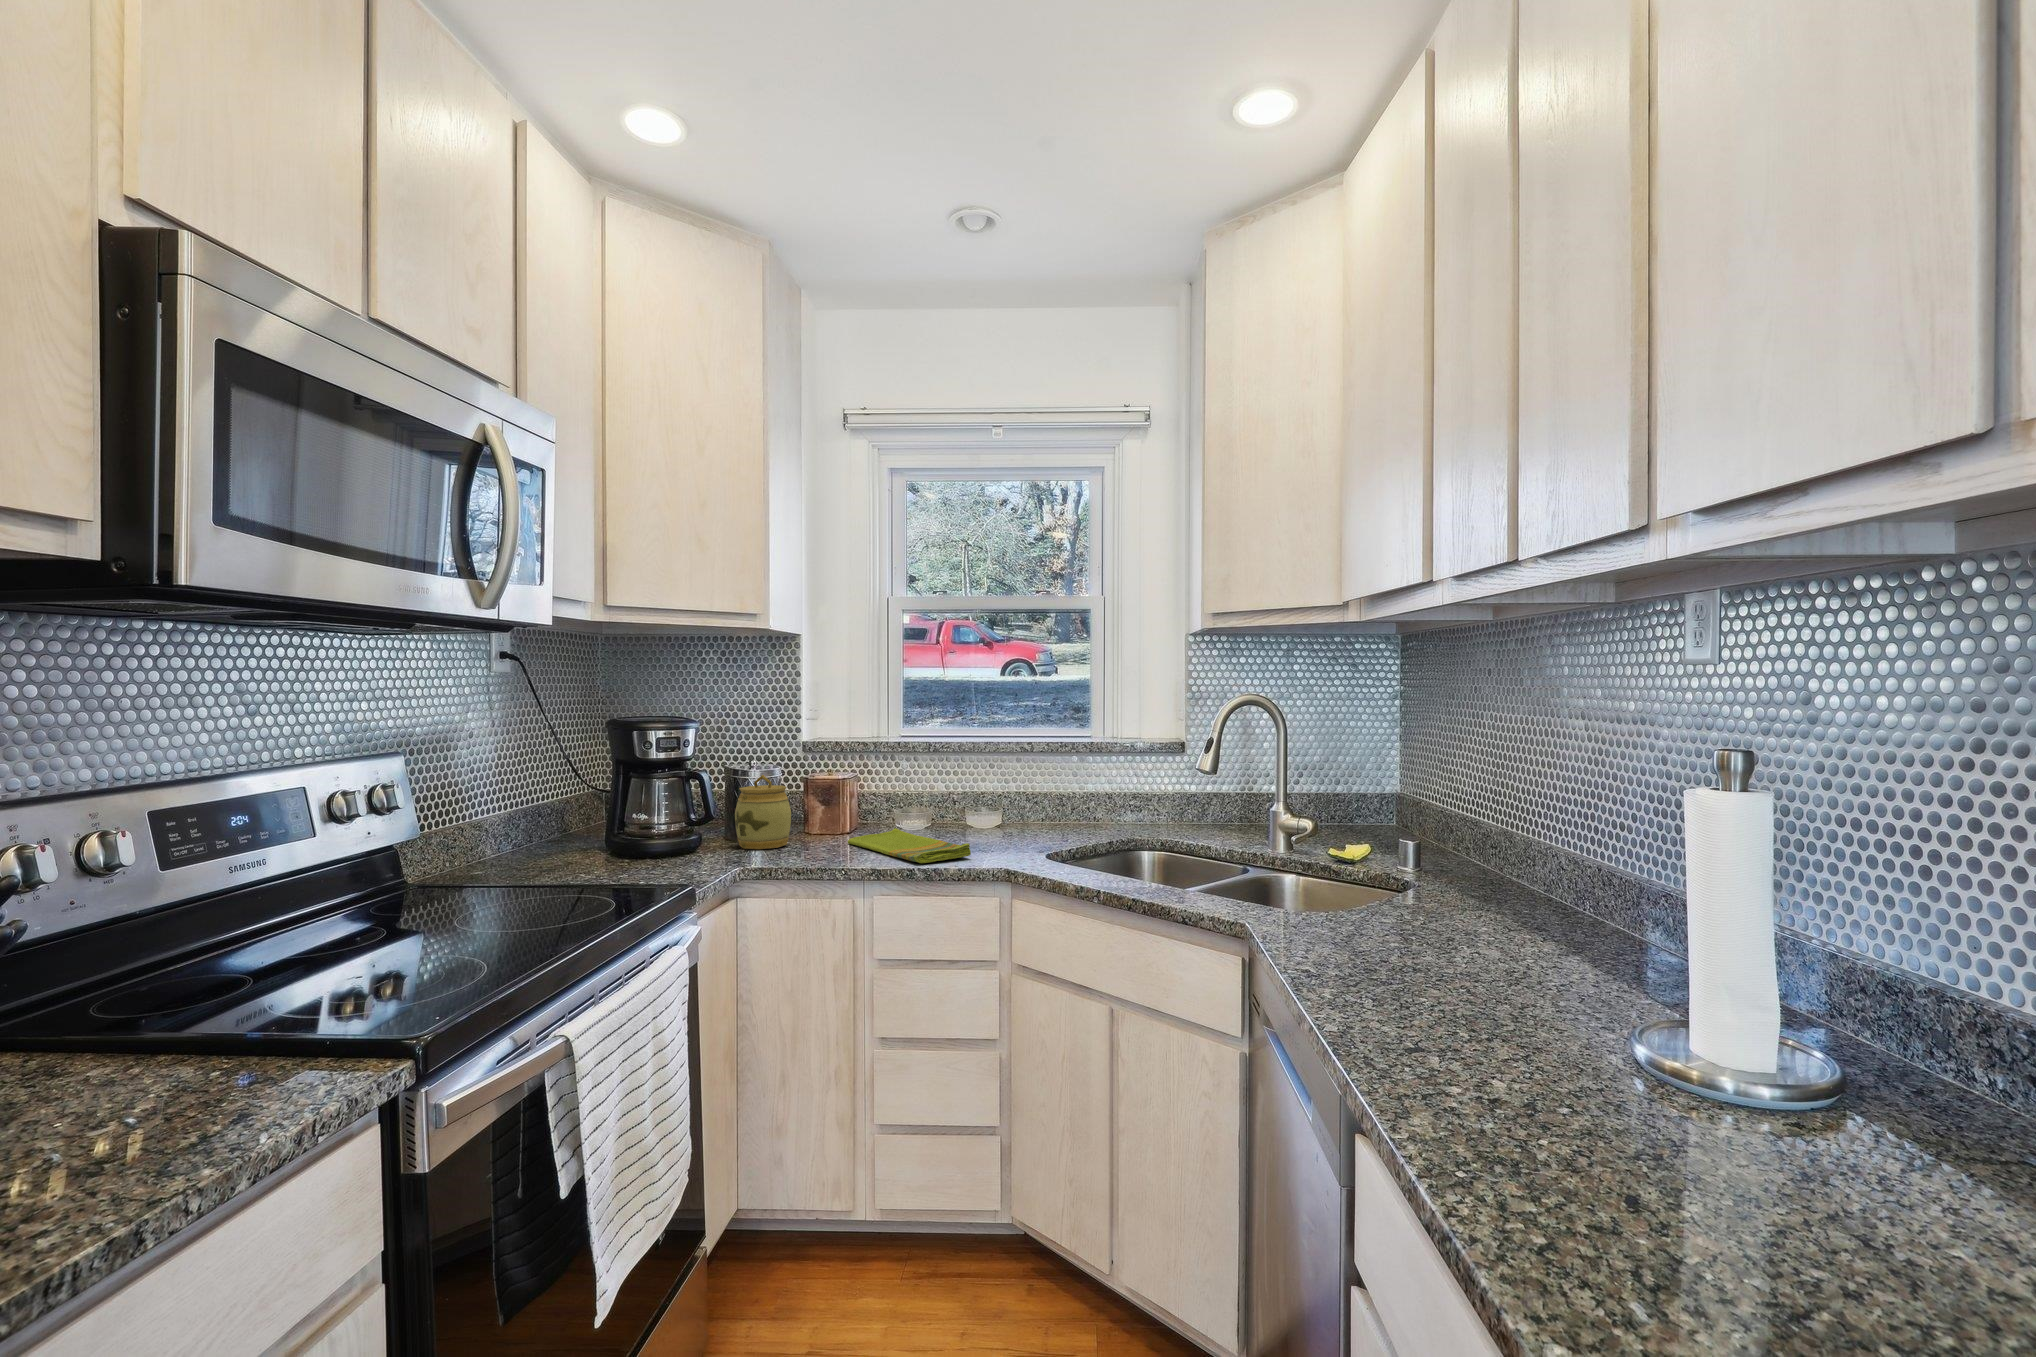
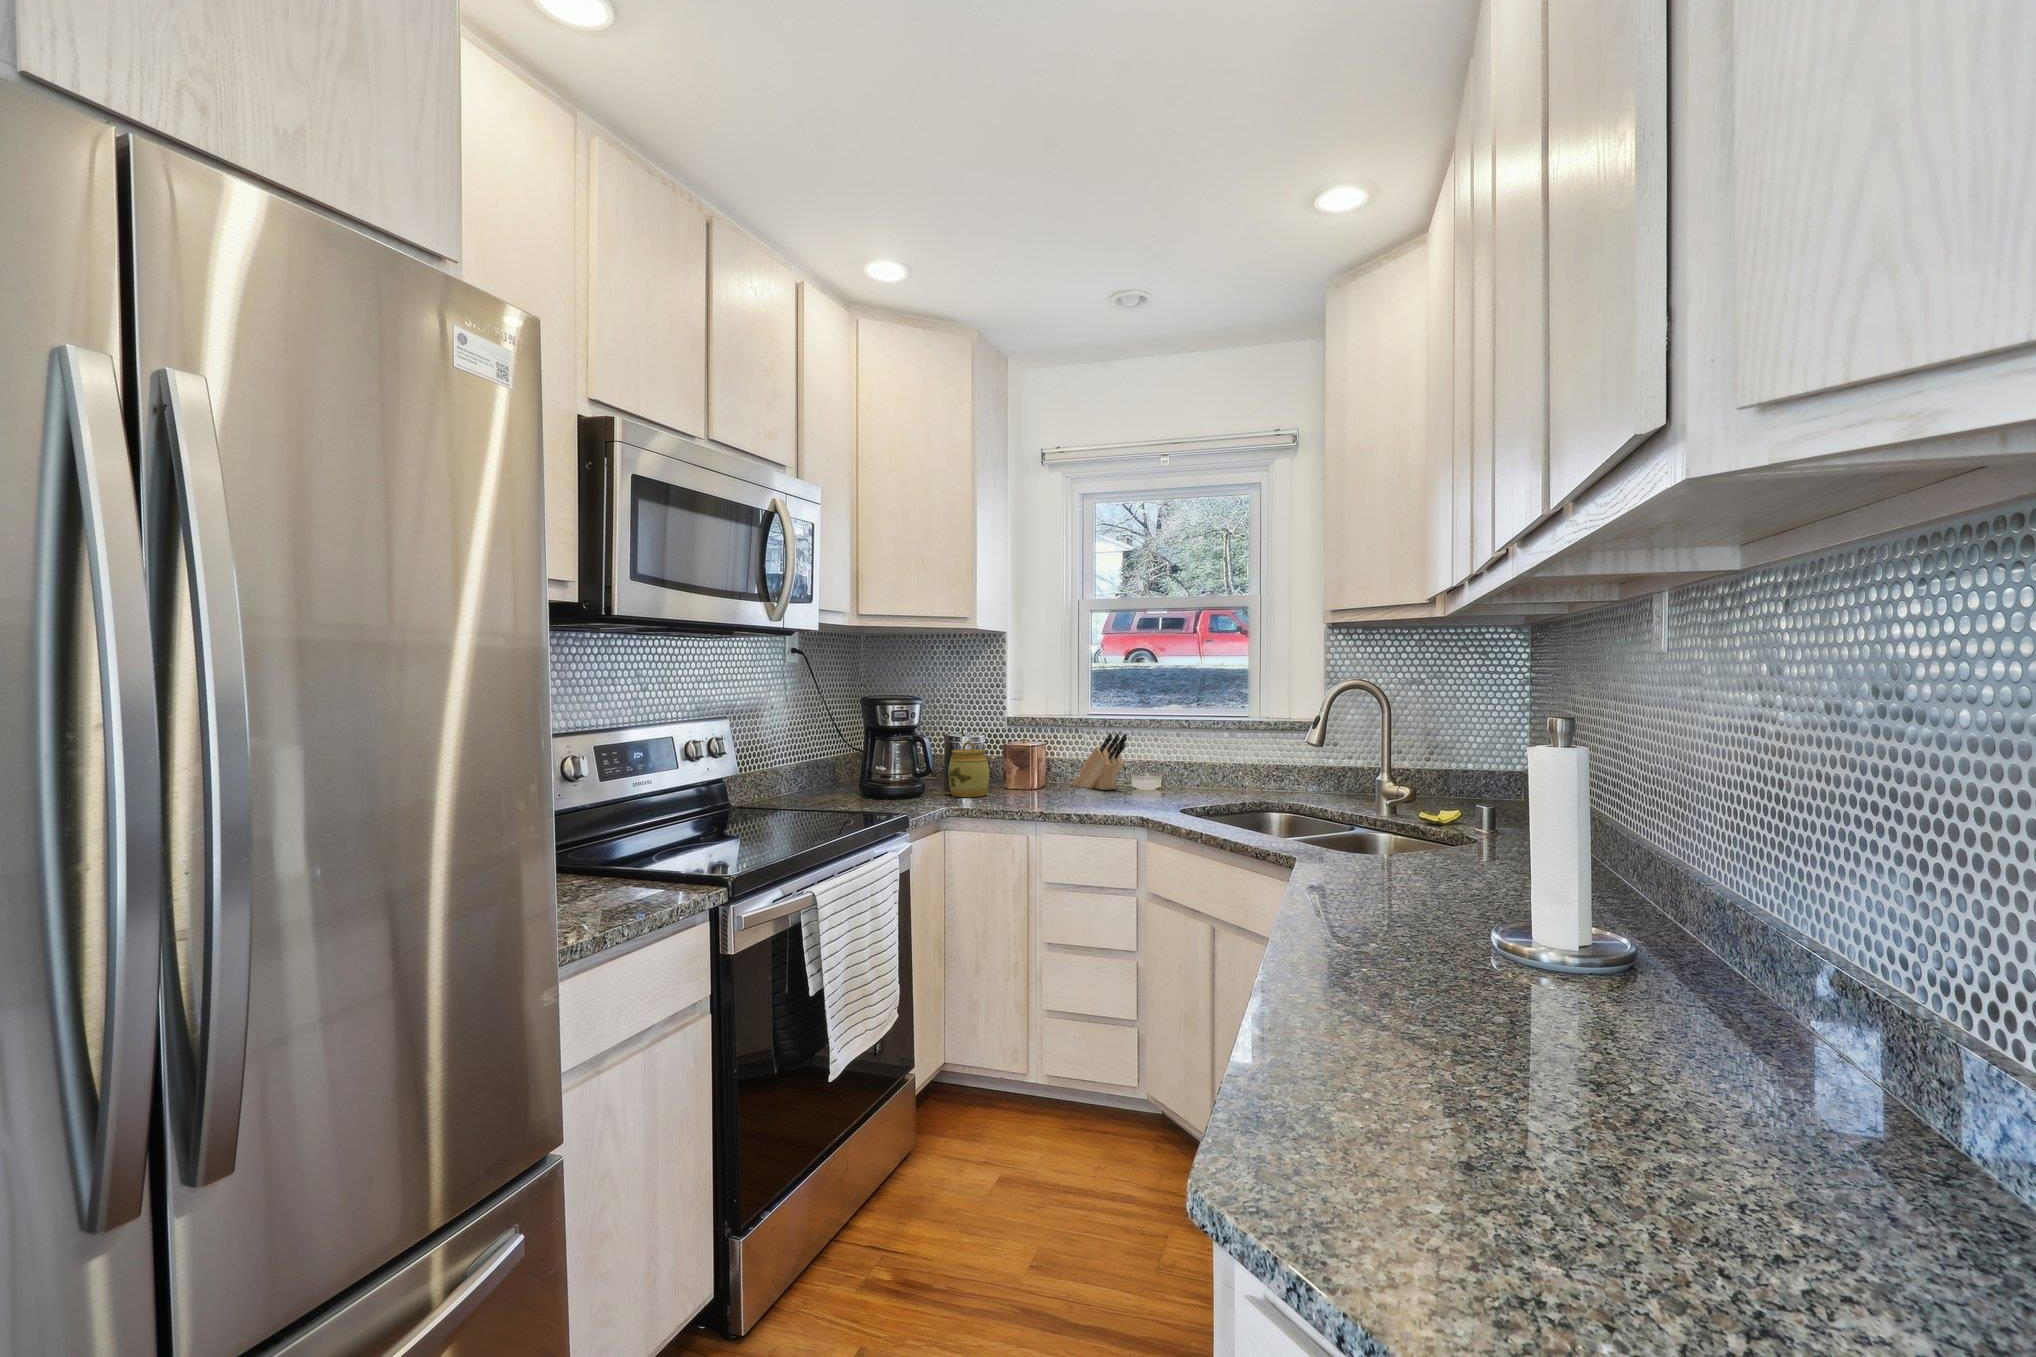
knife block: none [885,760,958,829] -> present [1072,733,1127,790]
dish towel: present [848,828,971,863] -> none [1033,786,1121,811]

